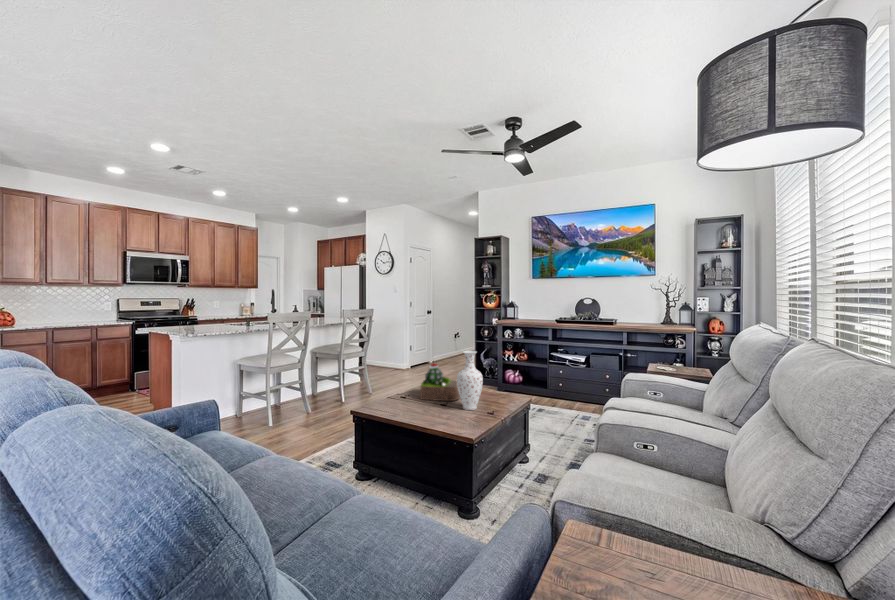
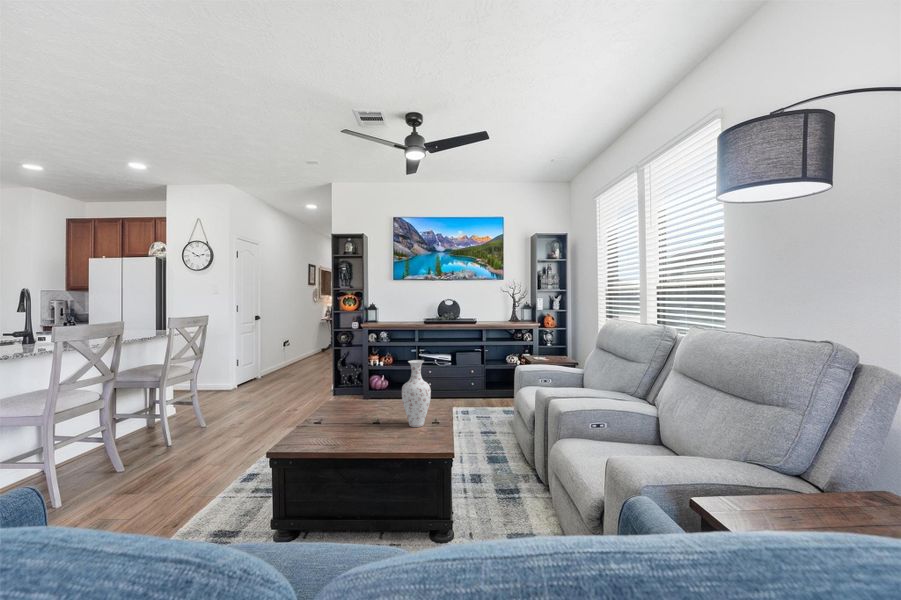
succulent plant: present [420,364,460,401] -> none [347,379,392,425]

